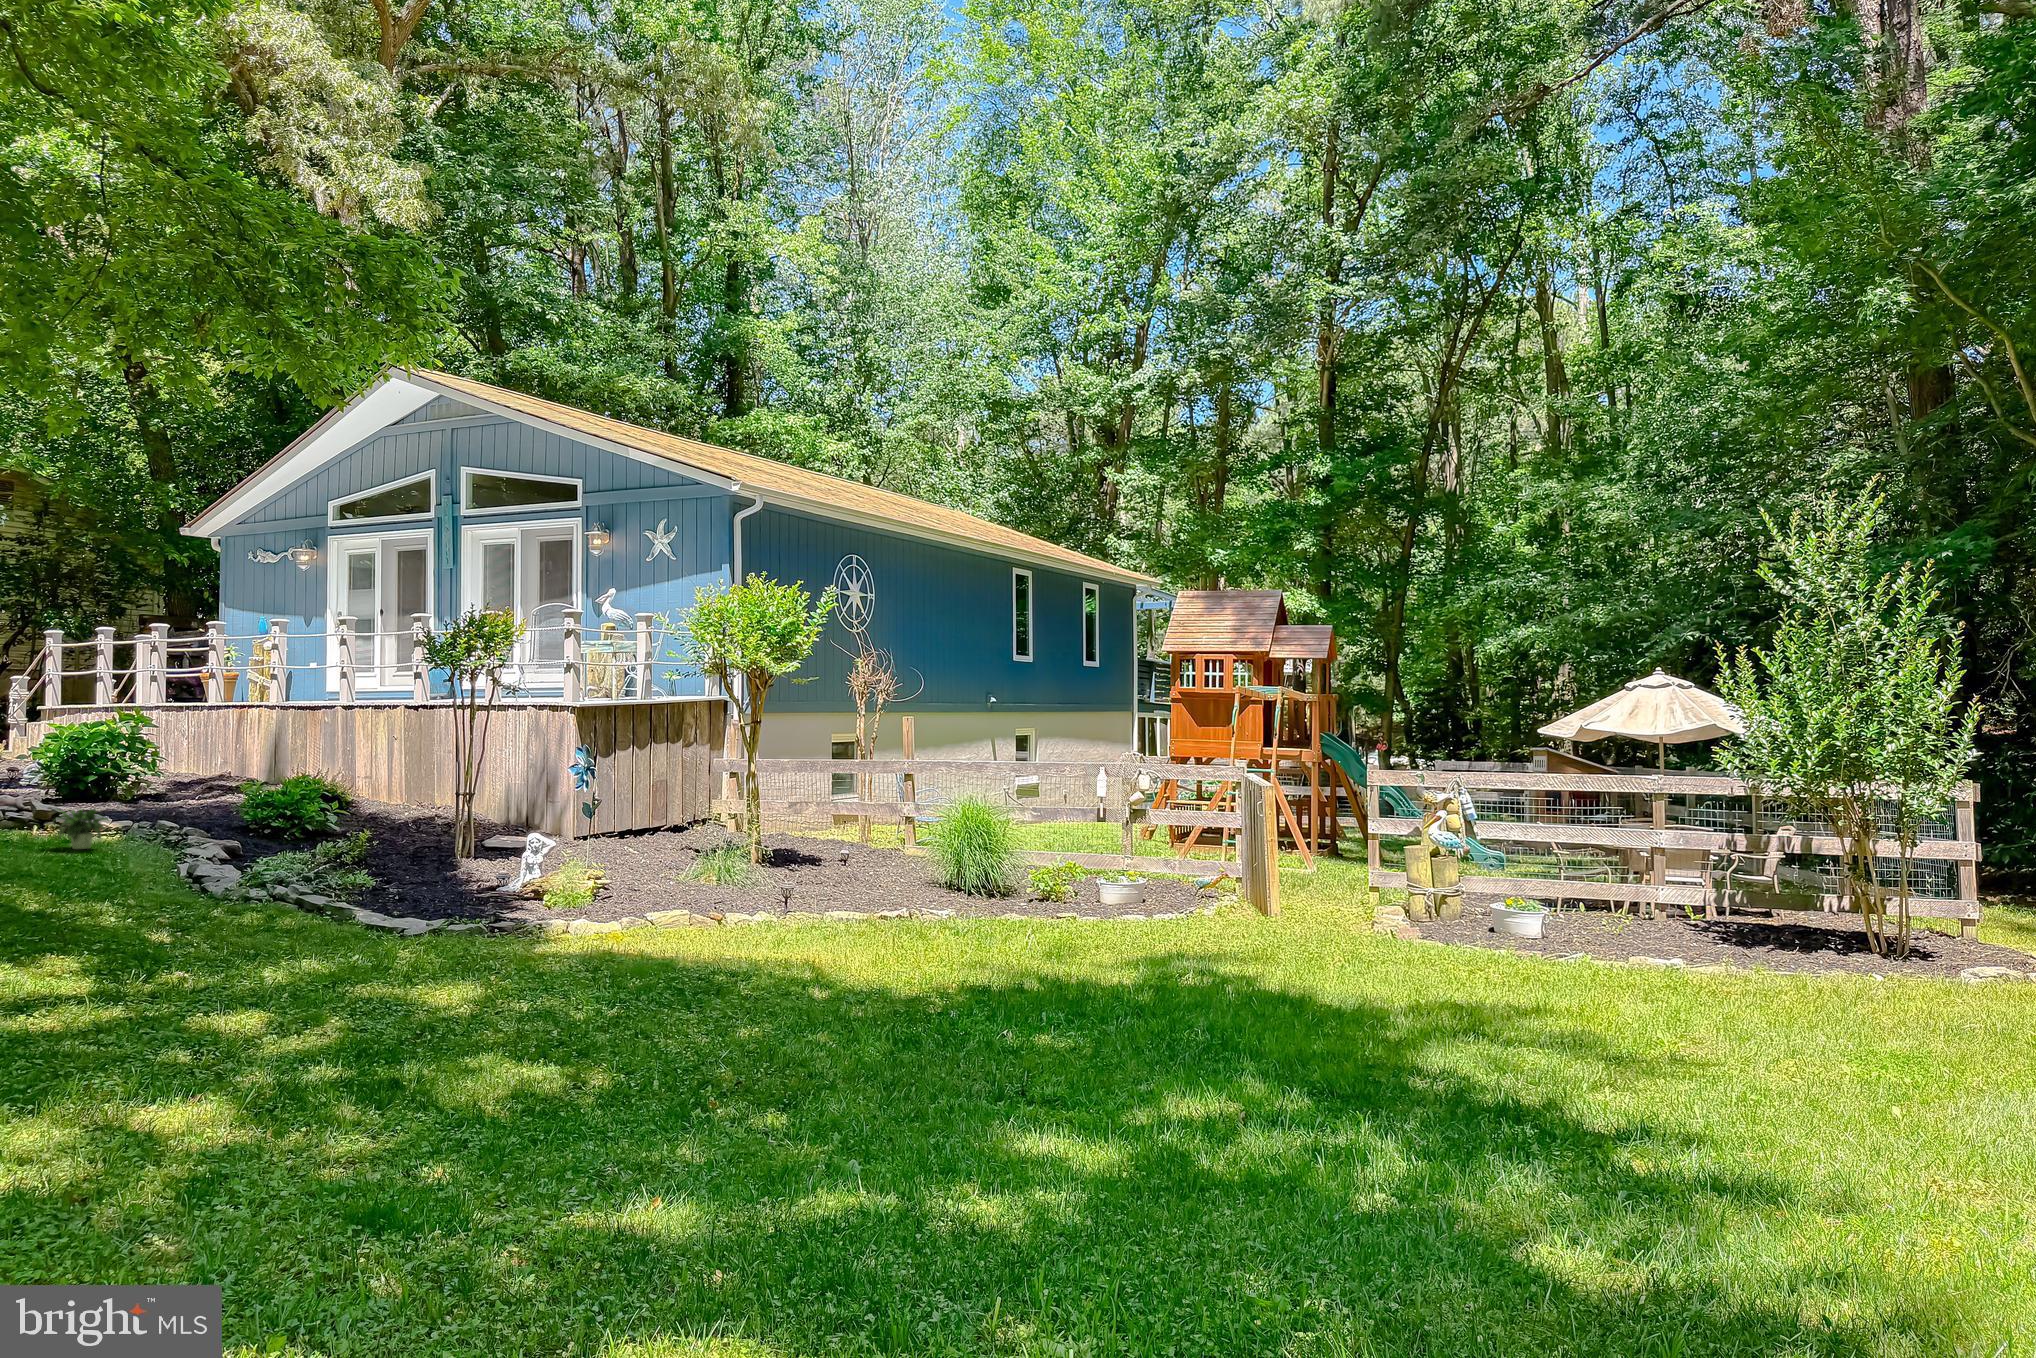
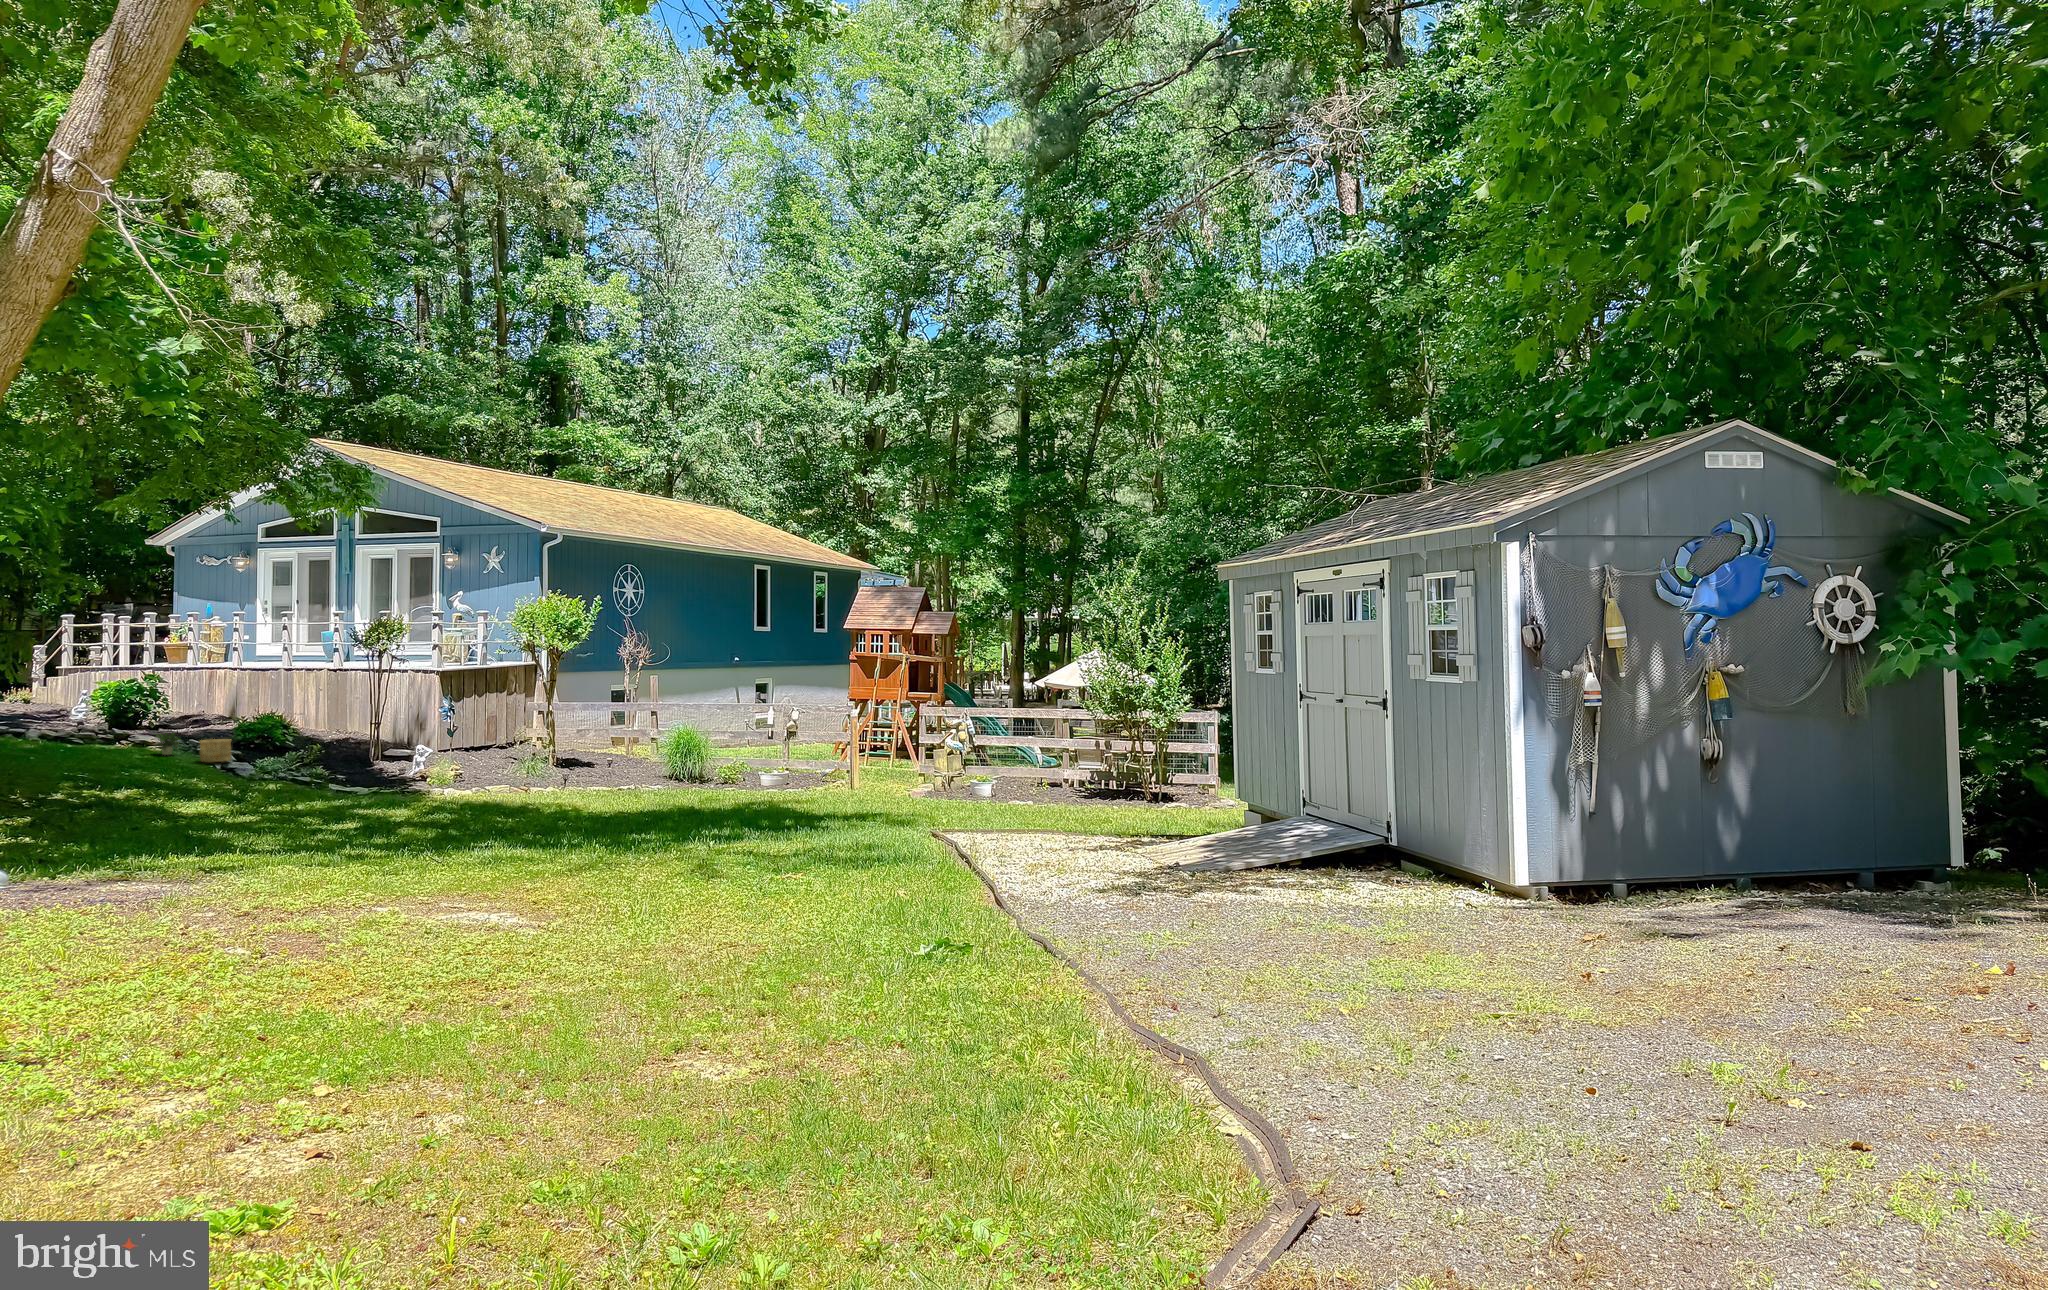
wooden bucket: none [128,820,191,865] -> present [200,739,231,763]

